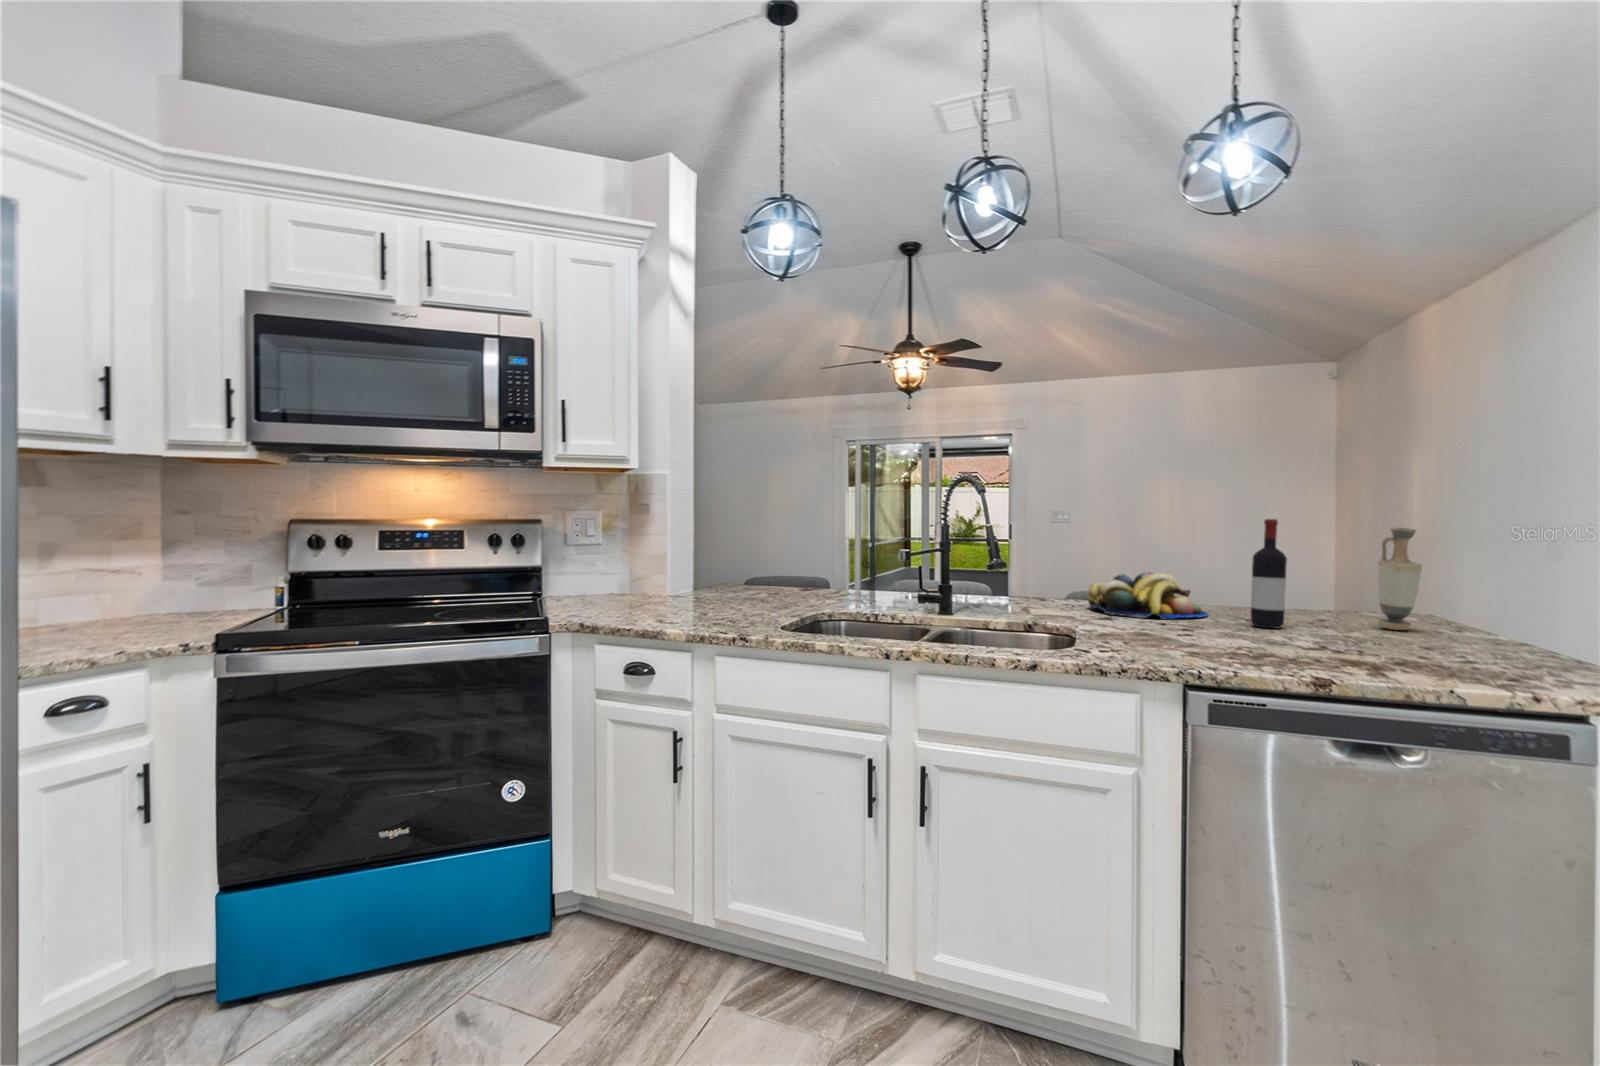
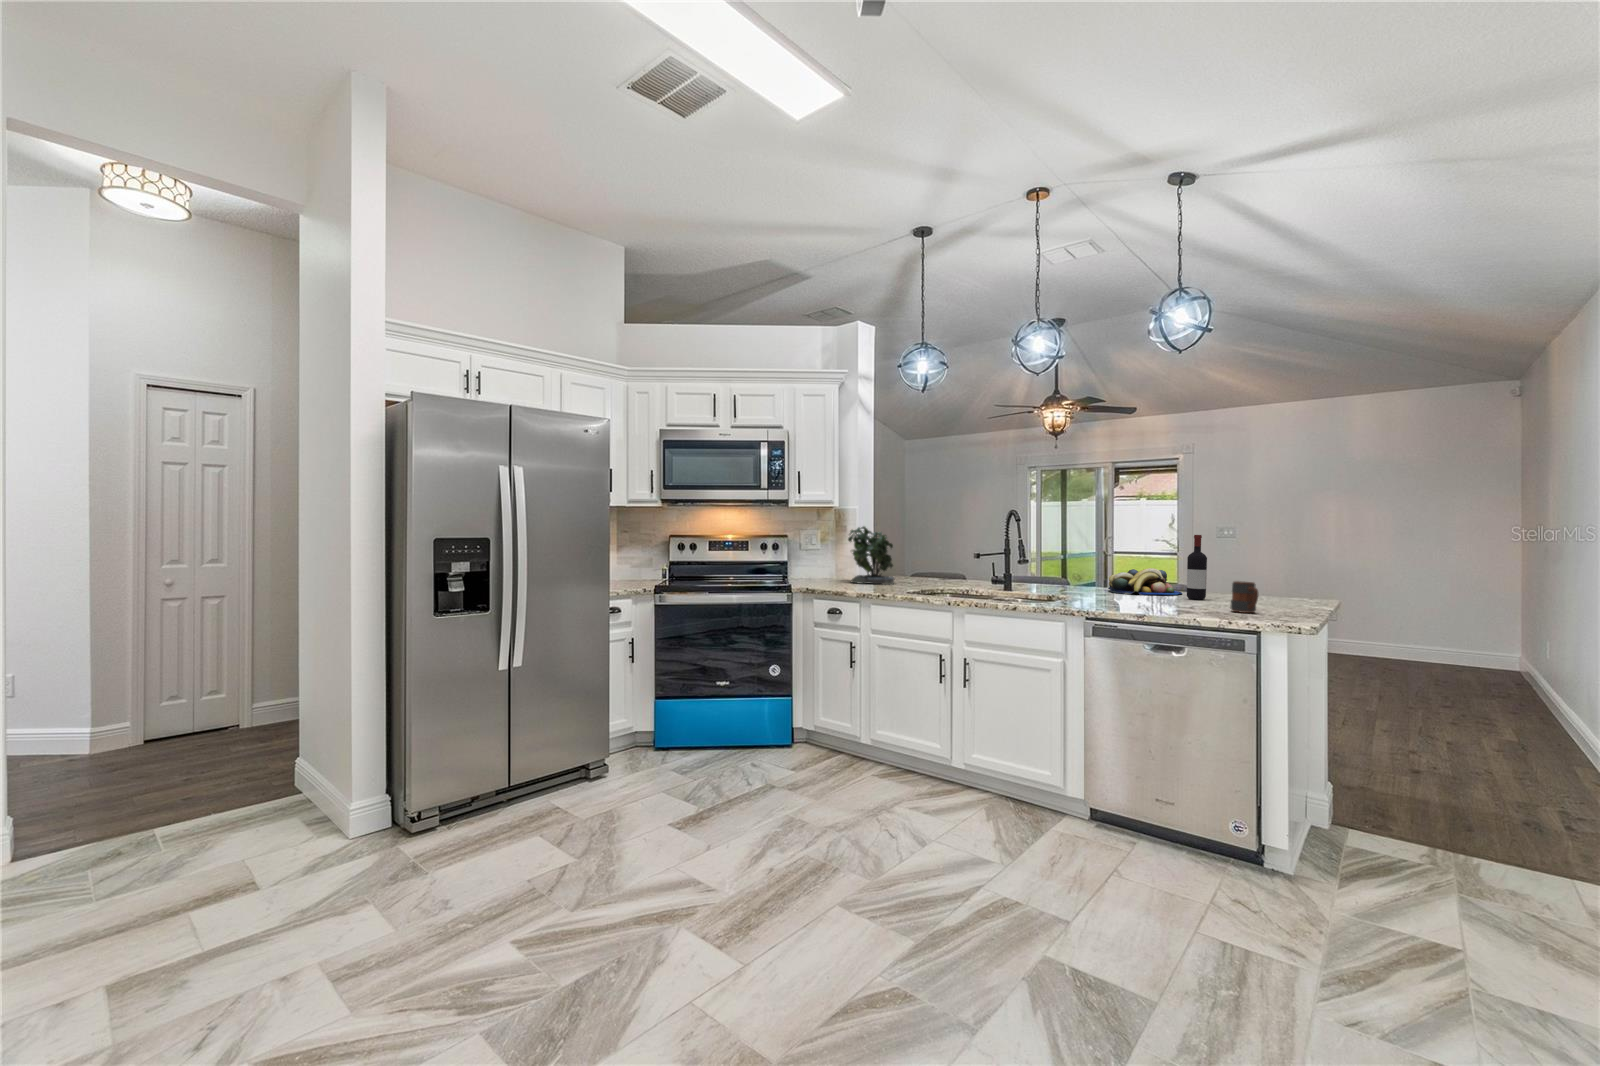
potted plant: none [656,500,744,609] -> present [848,527,895,585]
vase: present [1378,528,1422,630] -> none [1271,540,1296,602]
mug: none [1442,607,1521,669] -> present [1231,581,1258,613]

